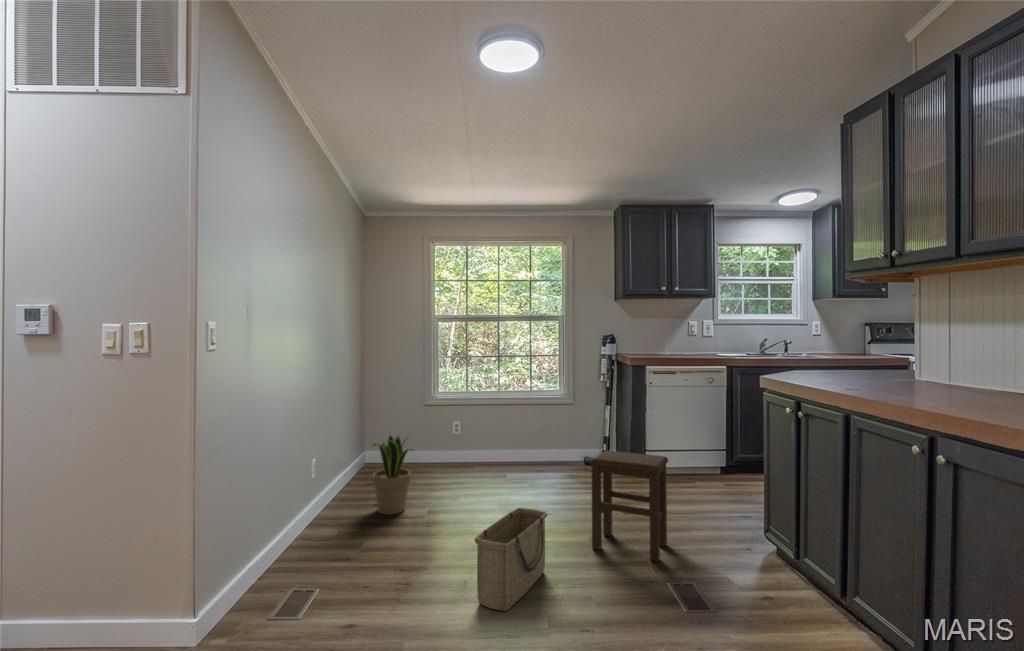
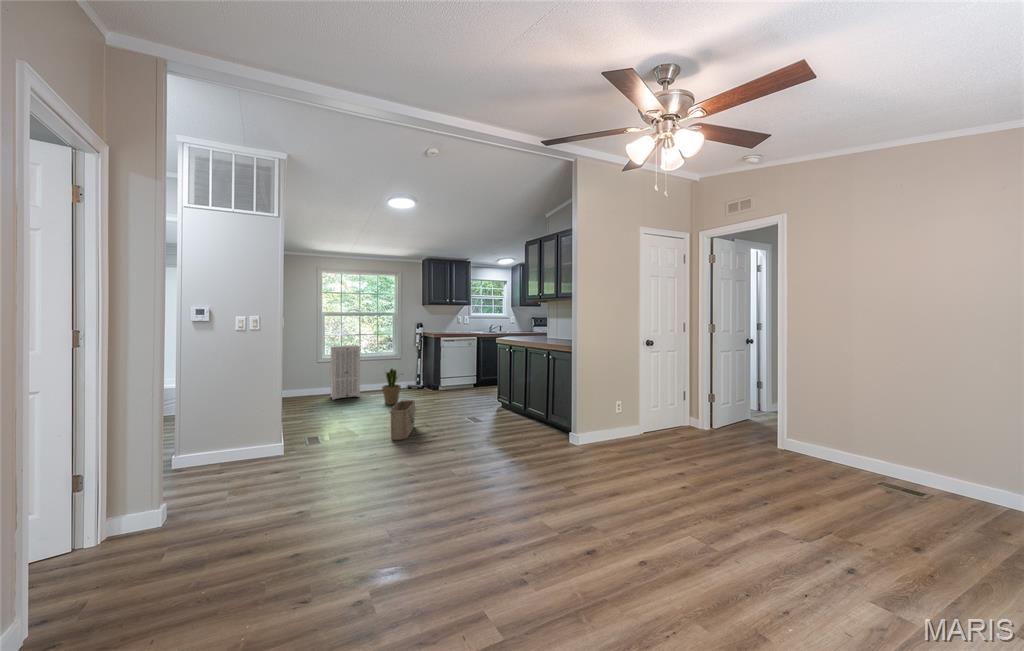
storage cabinet: none [455,374,503,468] -> present [330,345,361,400]
potted plant: present [372,436,413,515] -> present [382,369,401,405]
stool: present [590,450,668,562] -> none [430,374,462,417]

